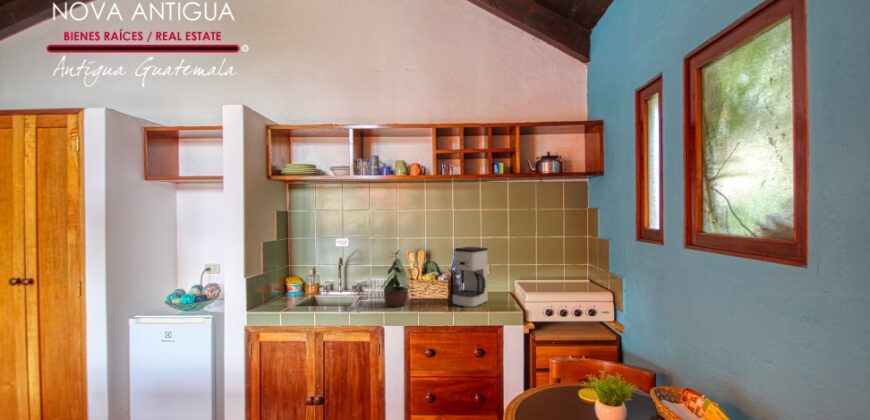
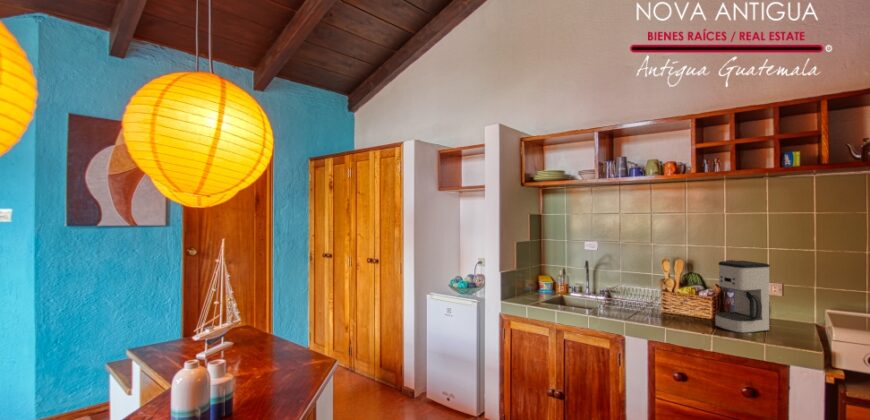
potted plant: present [382,251,409,307] -> none [623,258,662,318]

